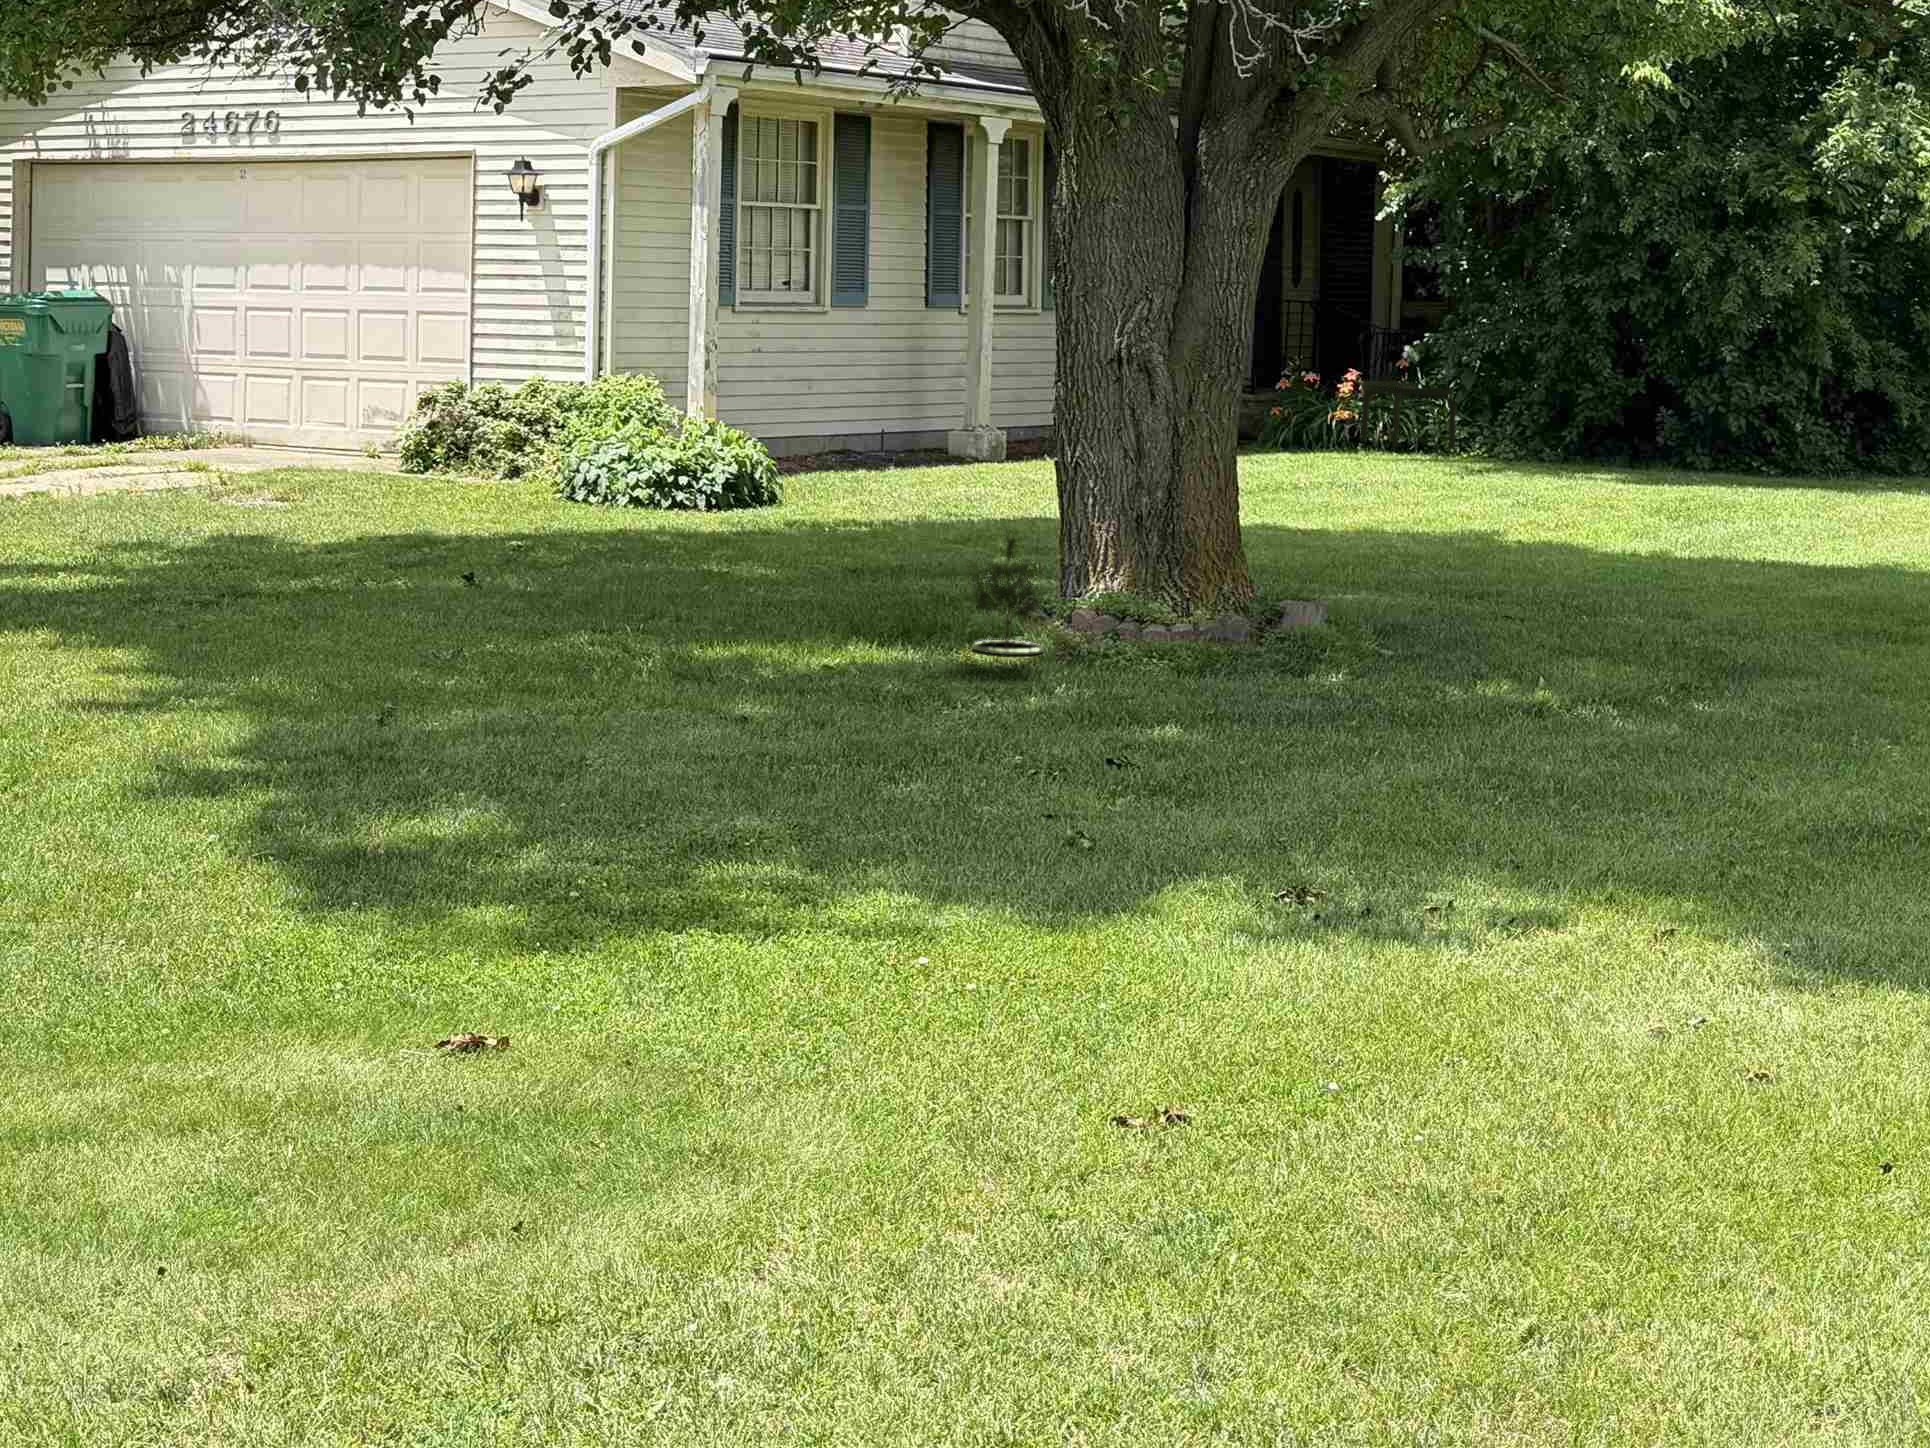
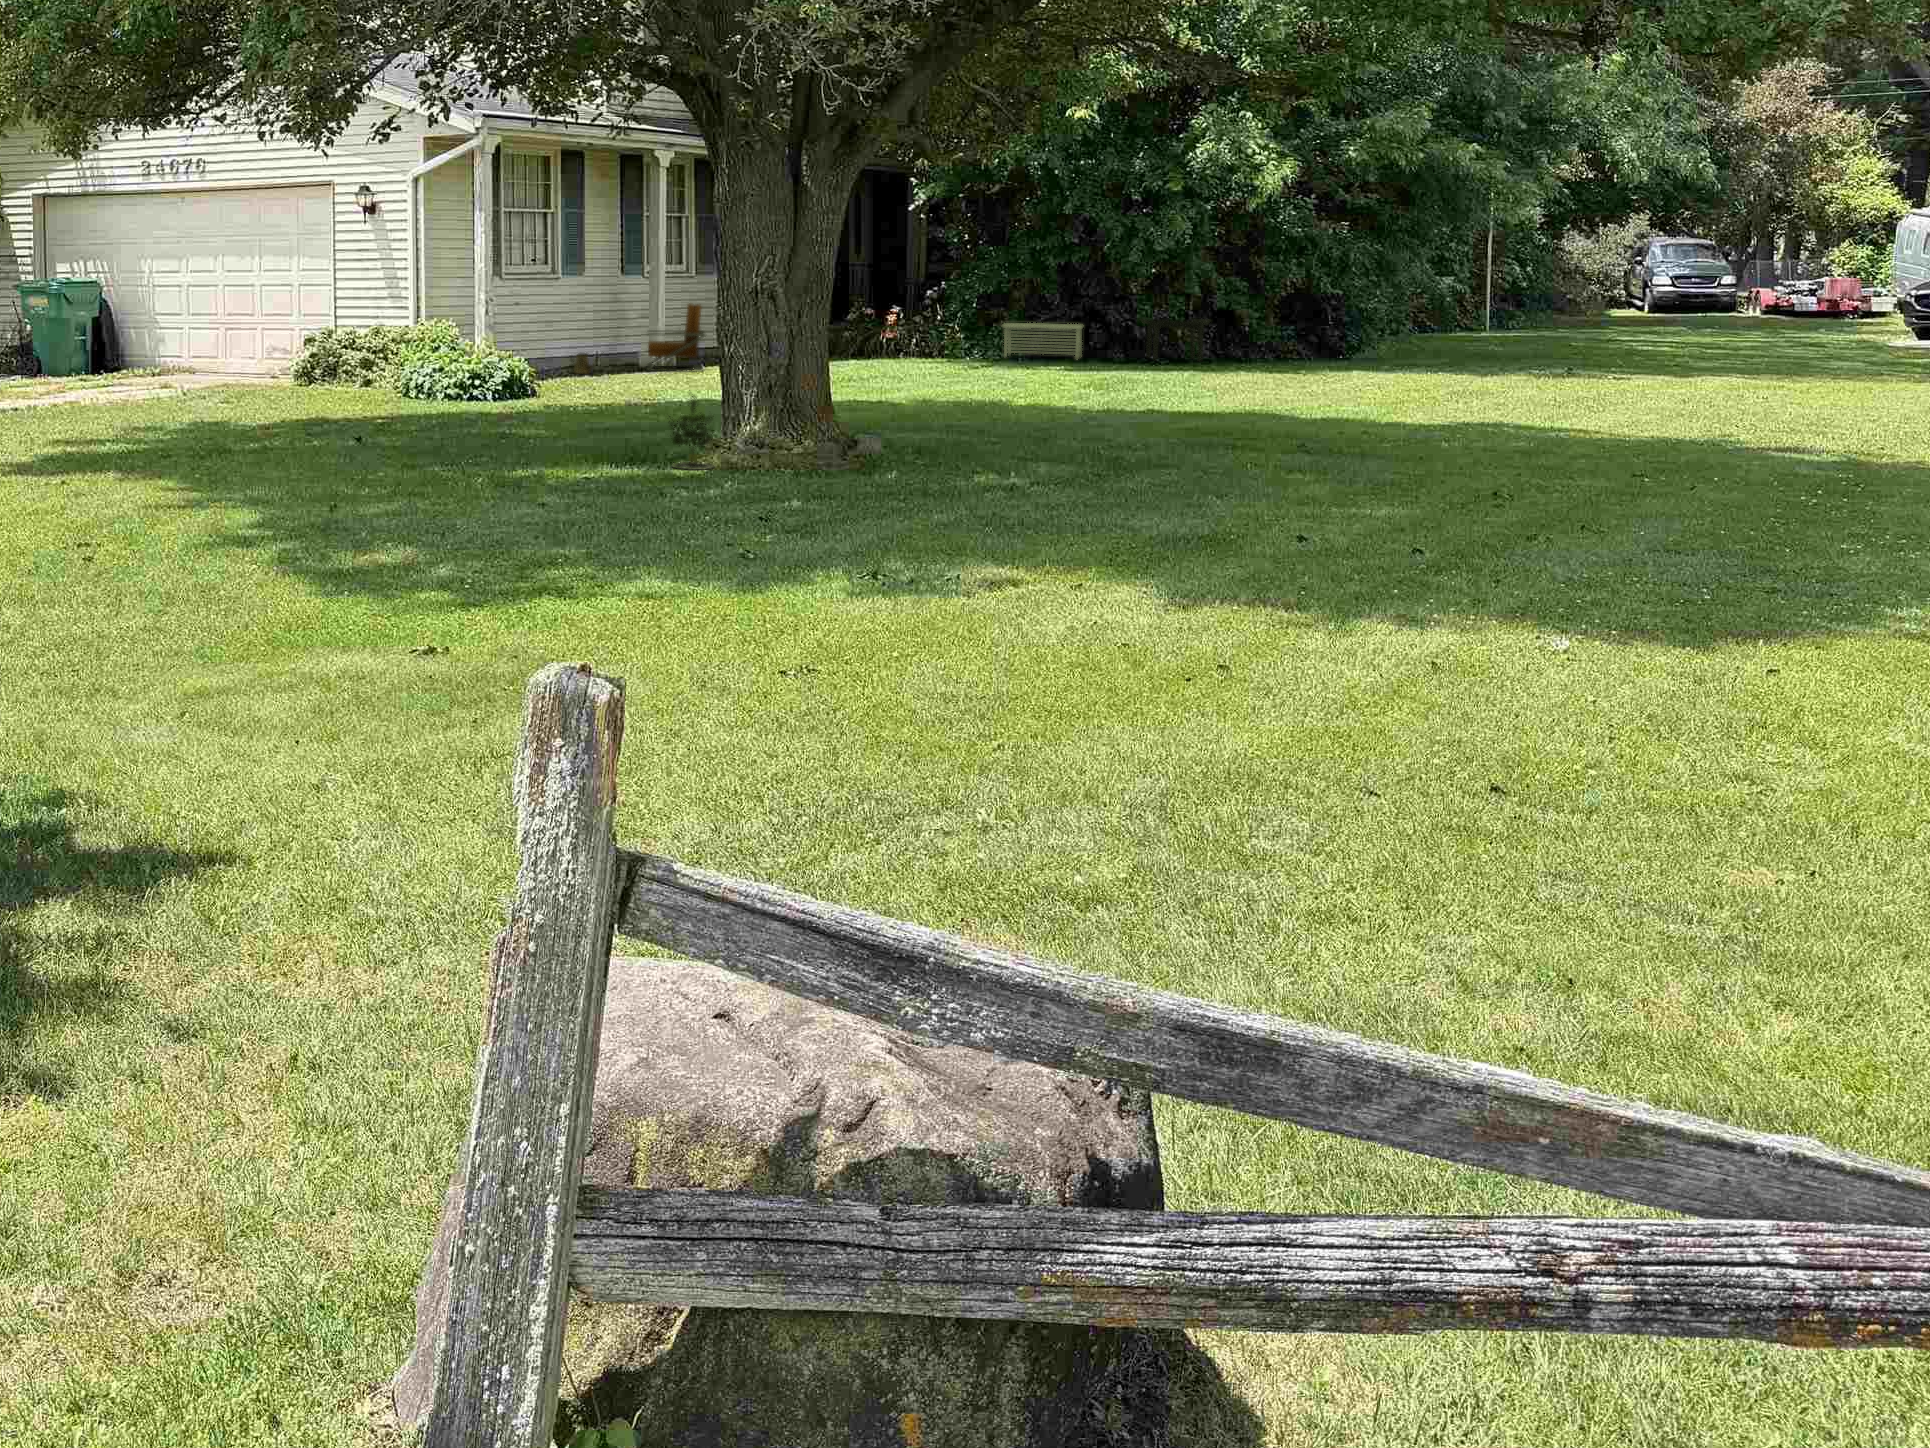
lounge chair: none [958,356,1054,465] -> present [647,303,705,372]
round table: present [1359,381,1457,449] -> present [1141,319,1210,362]
storage bench: none [1517,399,1645,460] -> present [1003,323,1083,360]
watering can: none [839,429,892,464] -> present [573,353,595,374]

